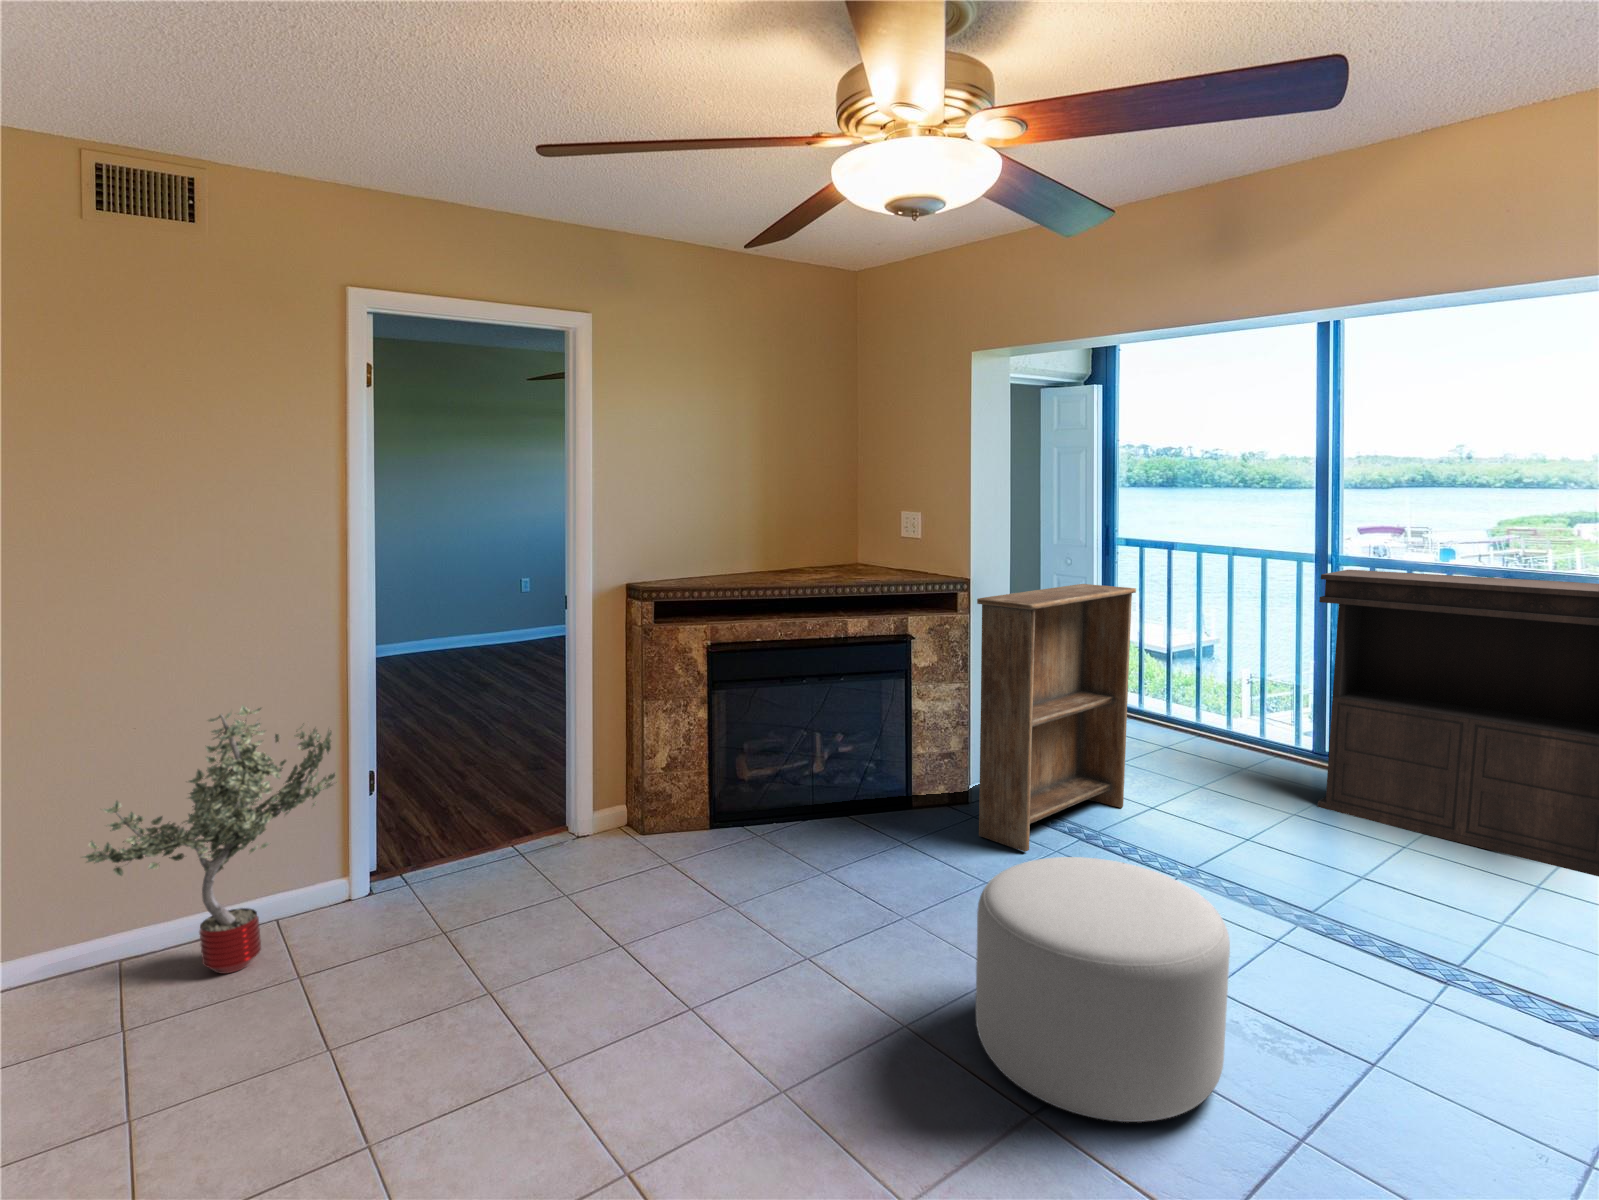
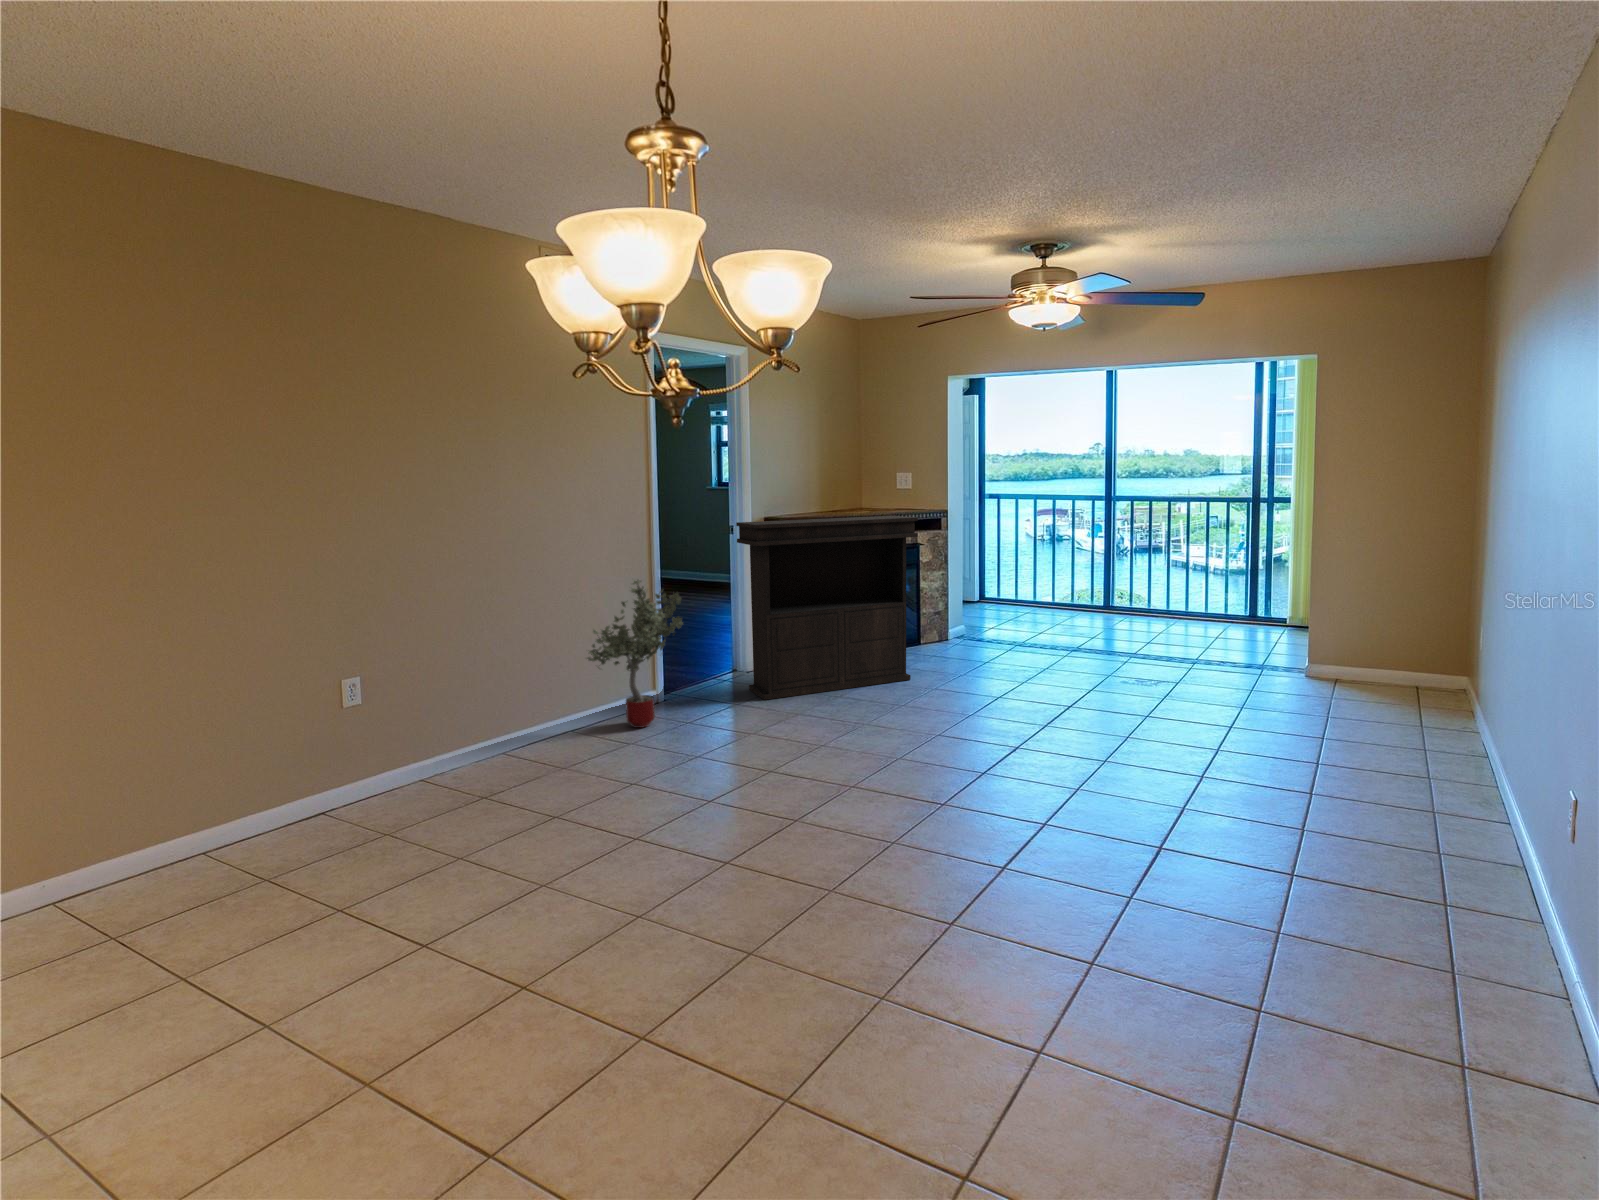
console table: present [1318,570,1599,877] -> present [736,516,918,700]
bookshelf: present [977,584,1136,852] -> none [969,513,1036,654]
ottoman: present [976,857,1230,1122] -> none [1034,625,1147,716]

